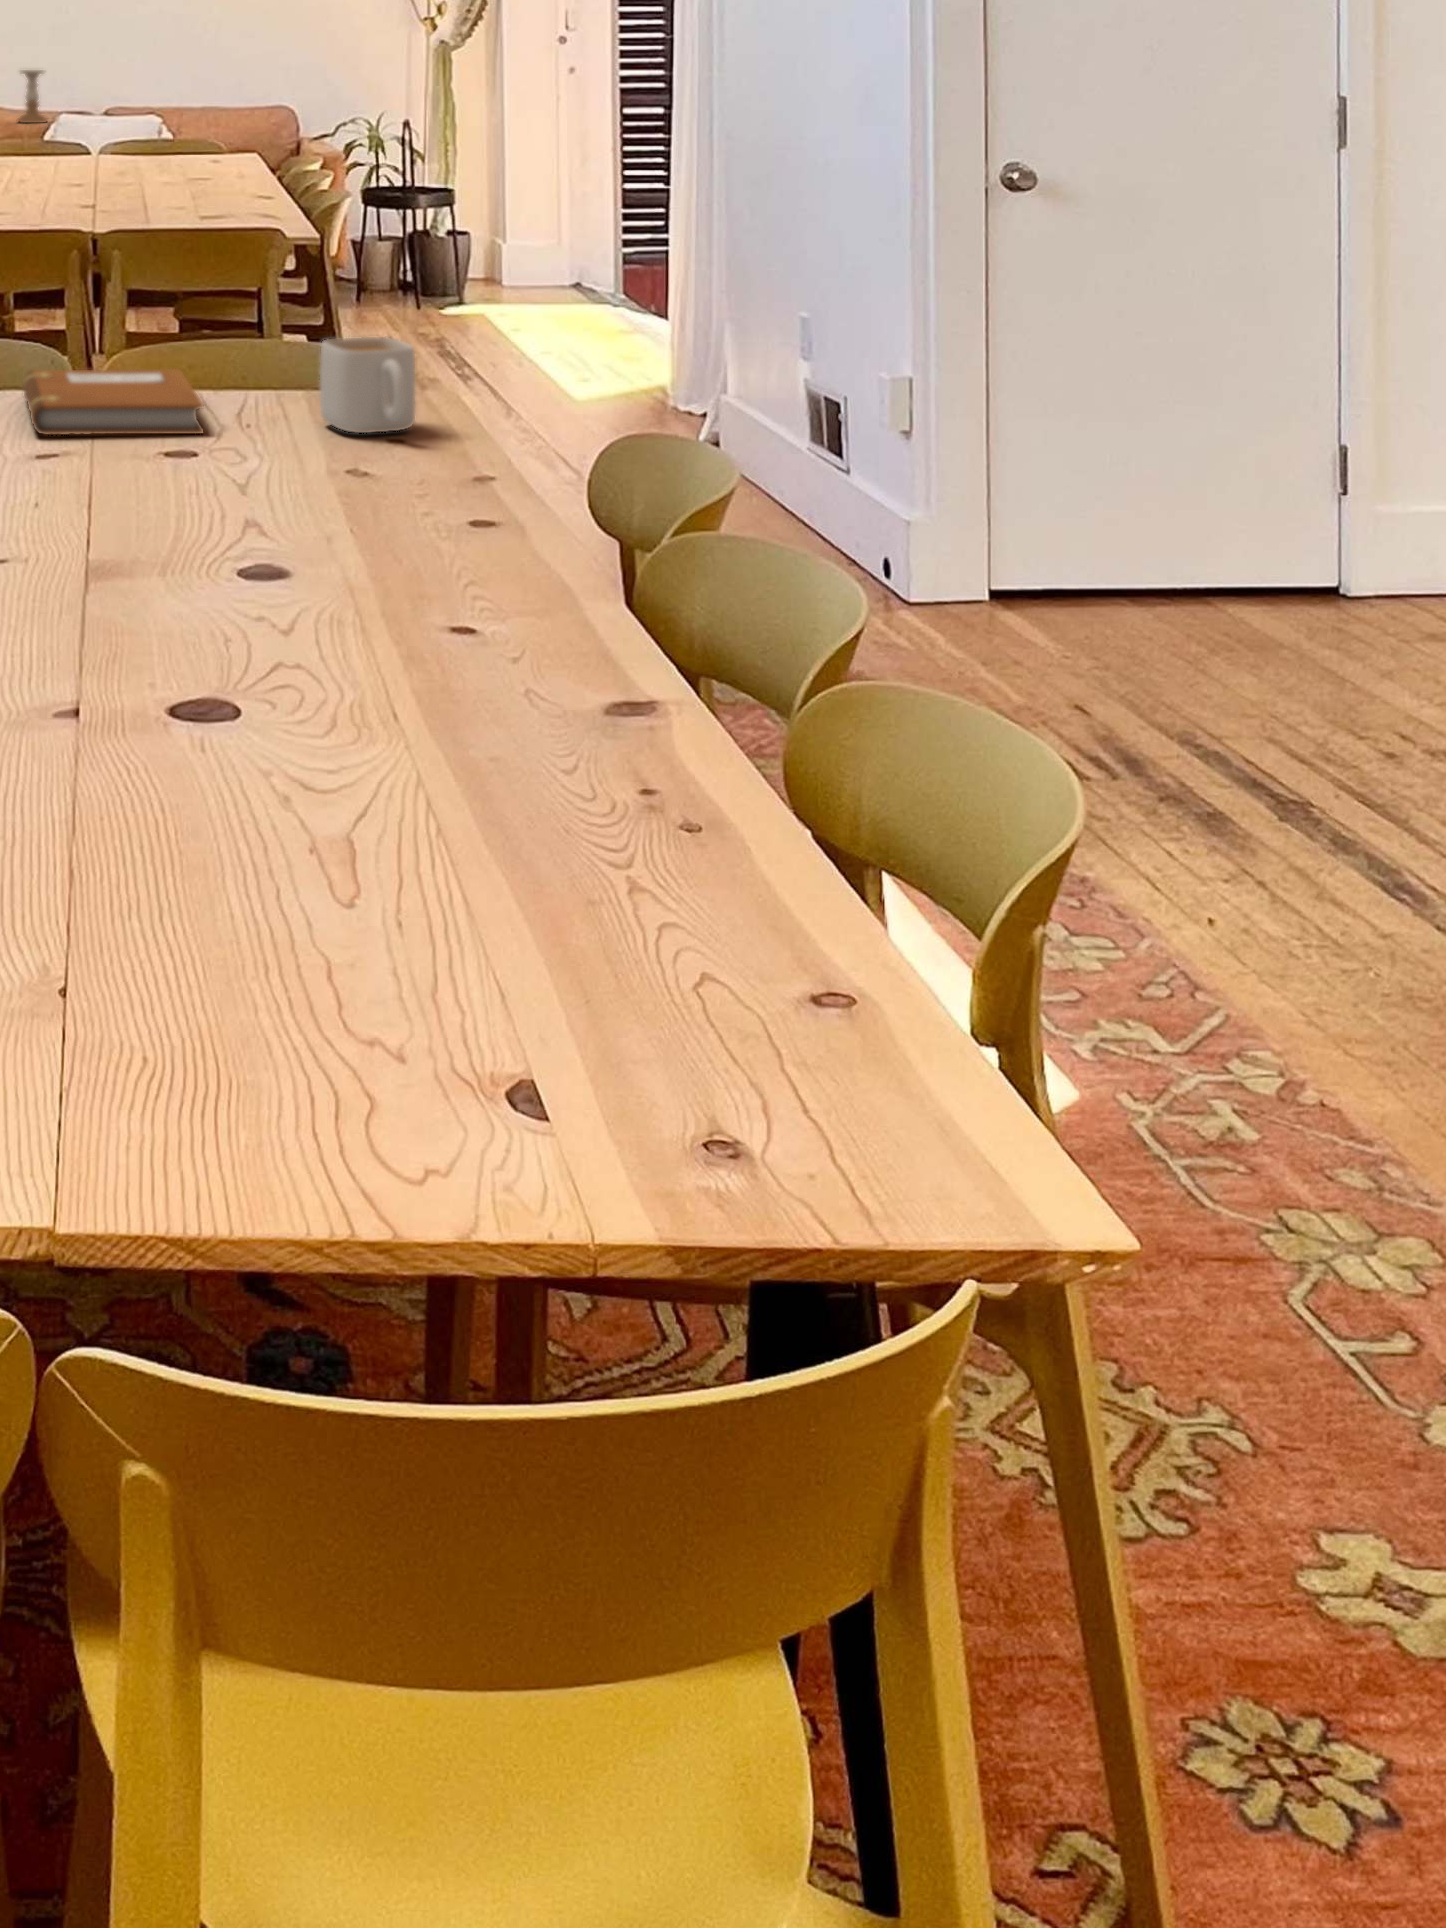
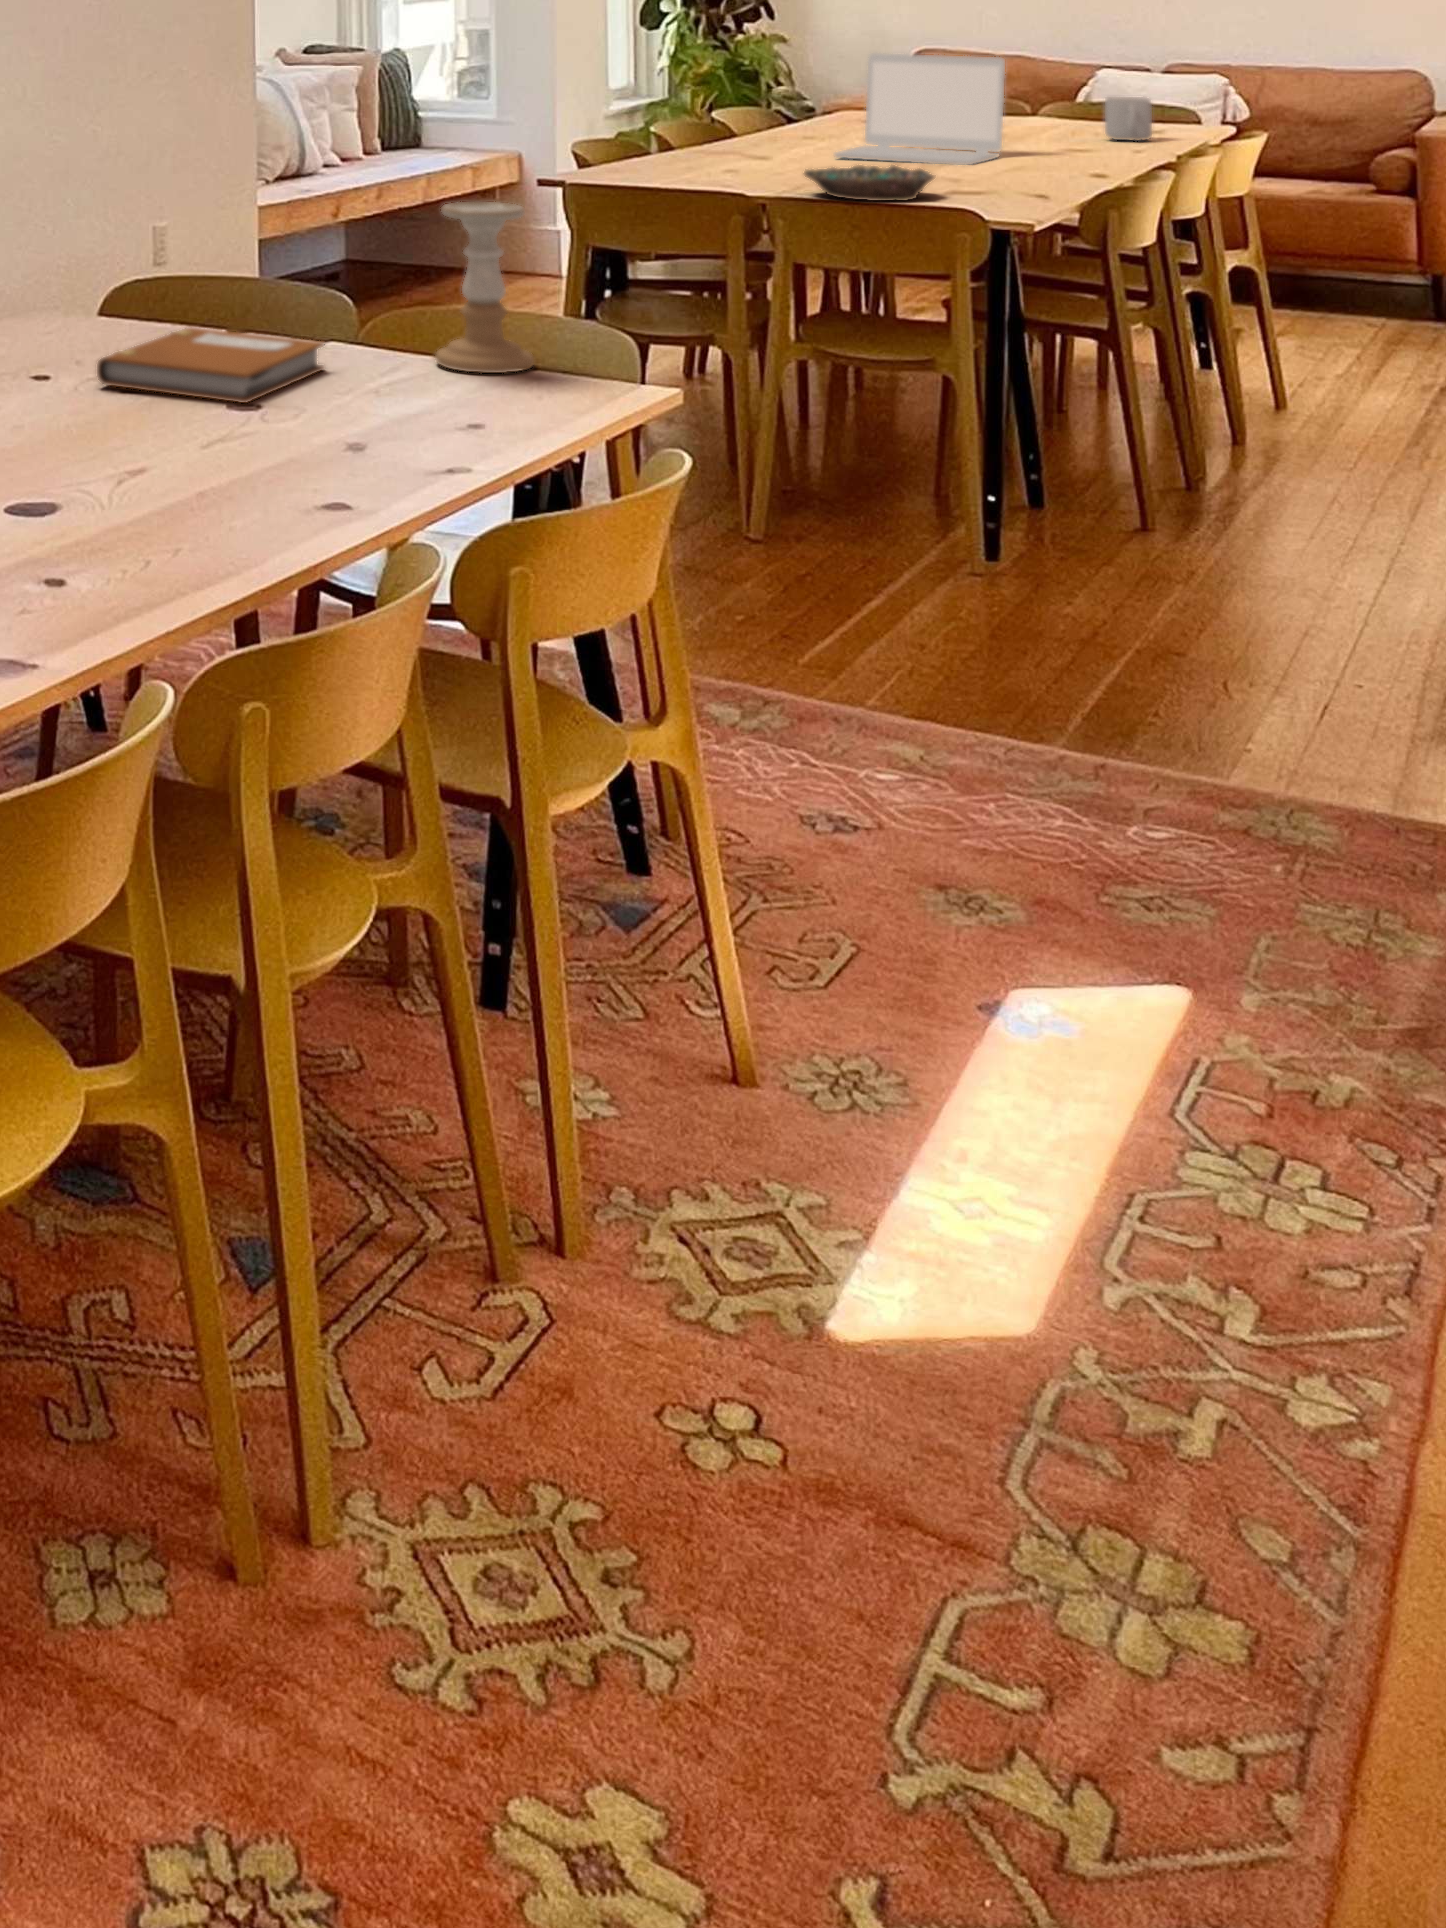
candle holder: present [18,70,47,123] -> present [435,202,534,373]
laptop: none [59,92,181,187] -> present [835,53,1005,165]
bowl: none [136,185,247,217] -> present [804,165,934,201]
mug: present [320,337,415,433] -> present [1105,97,1152,140]

